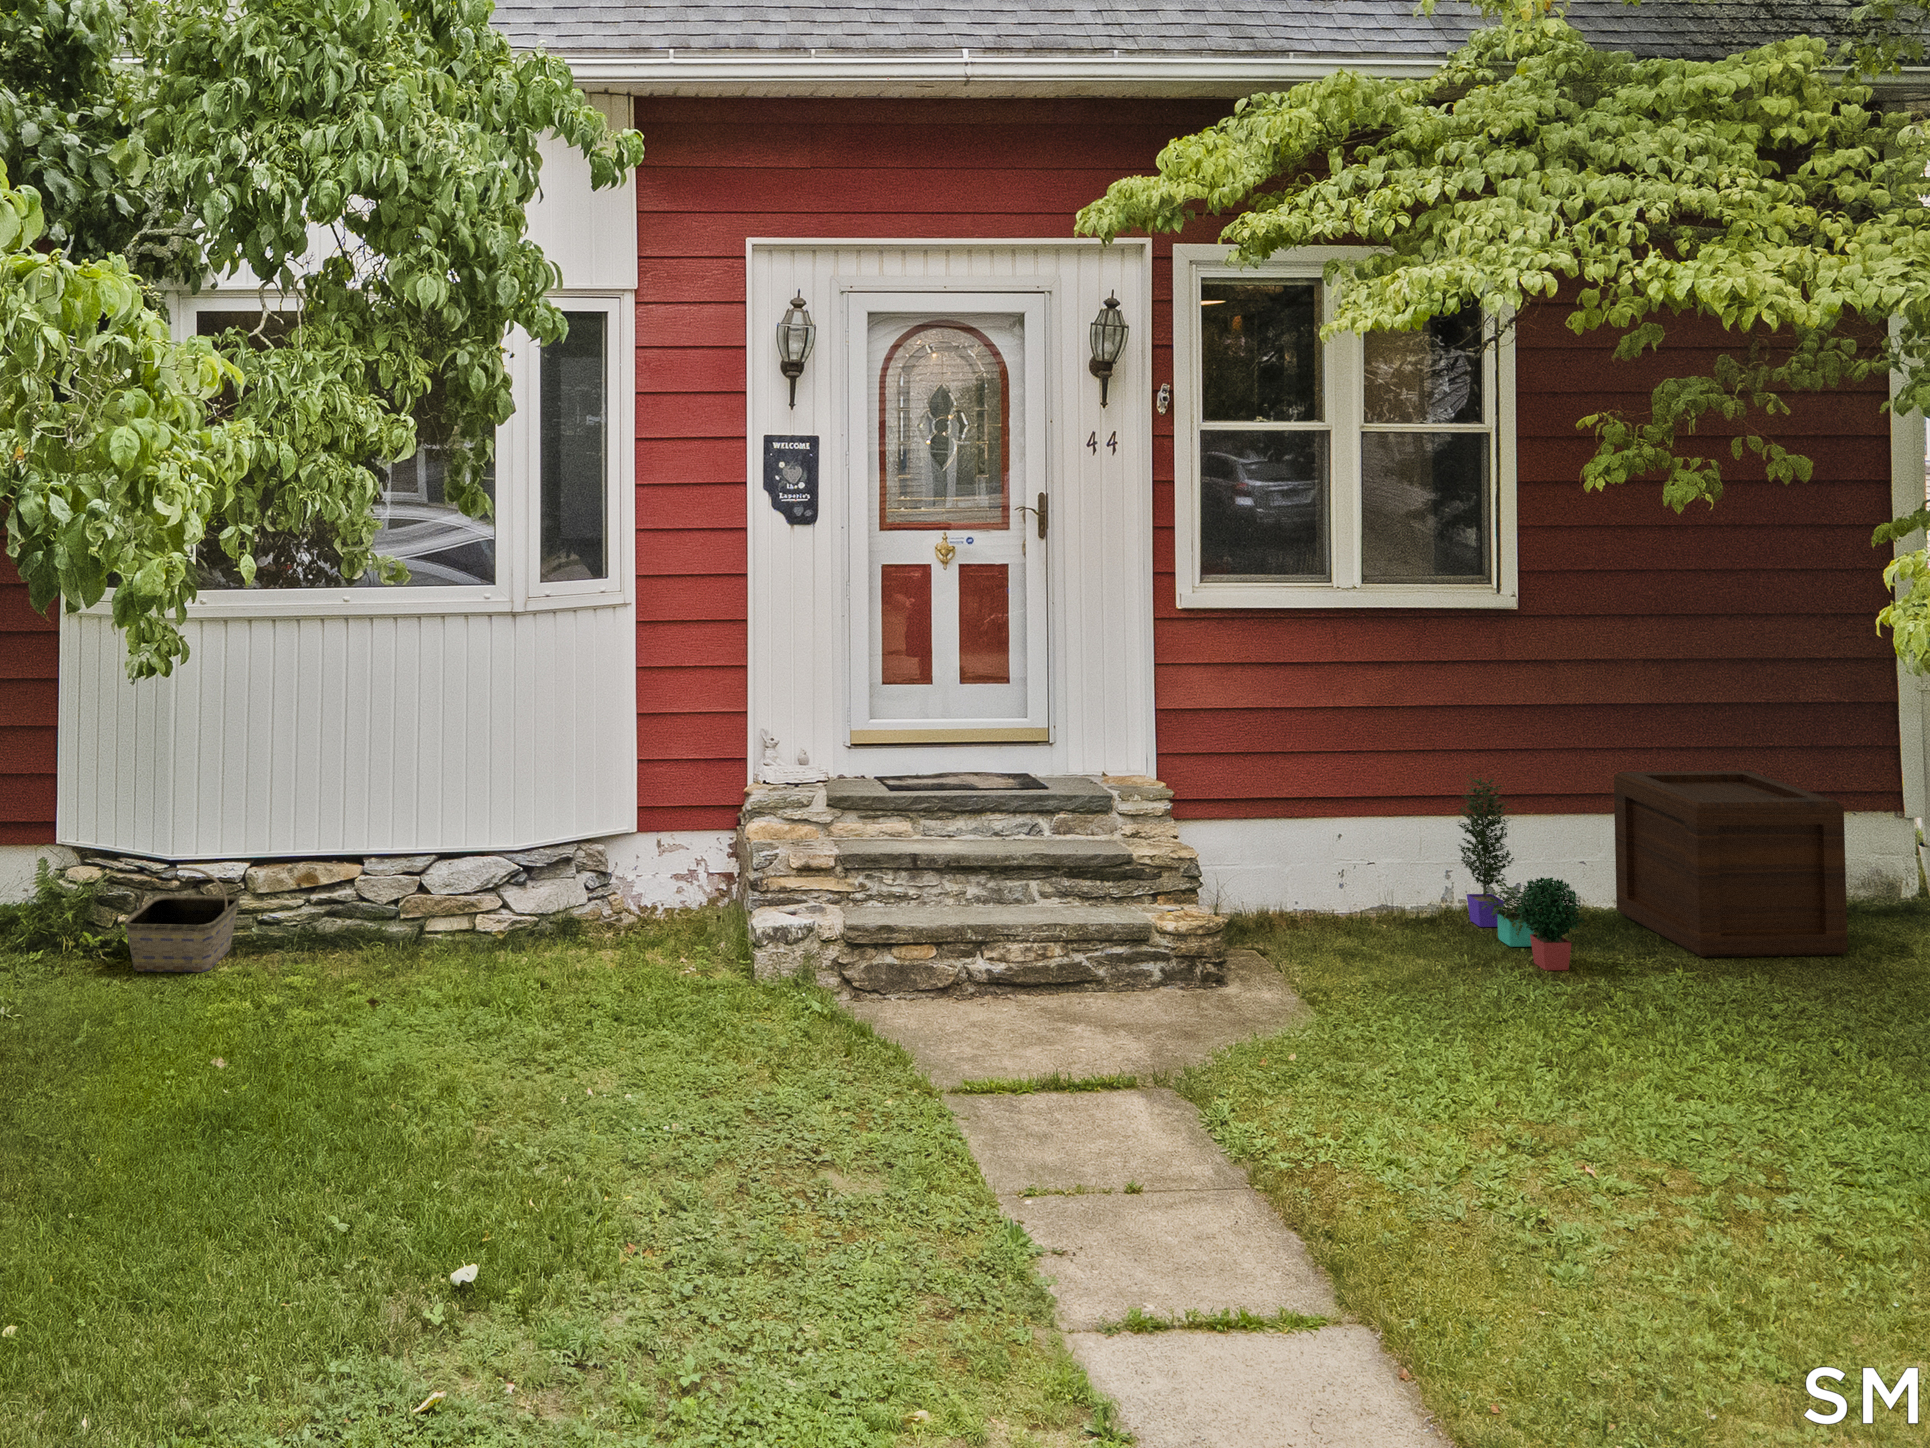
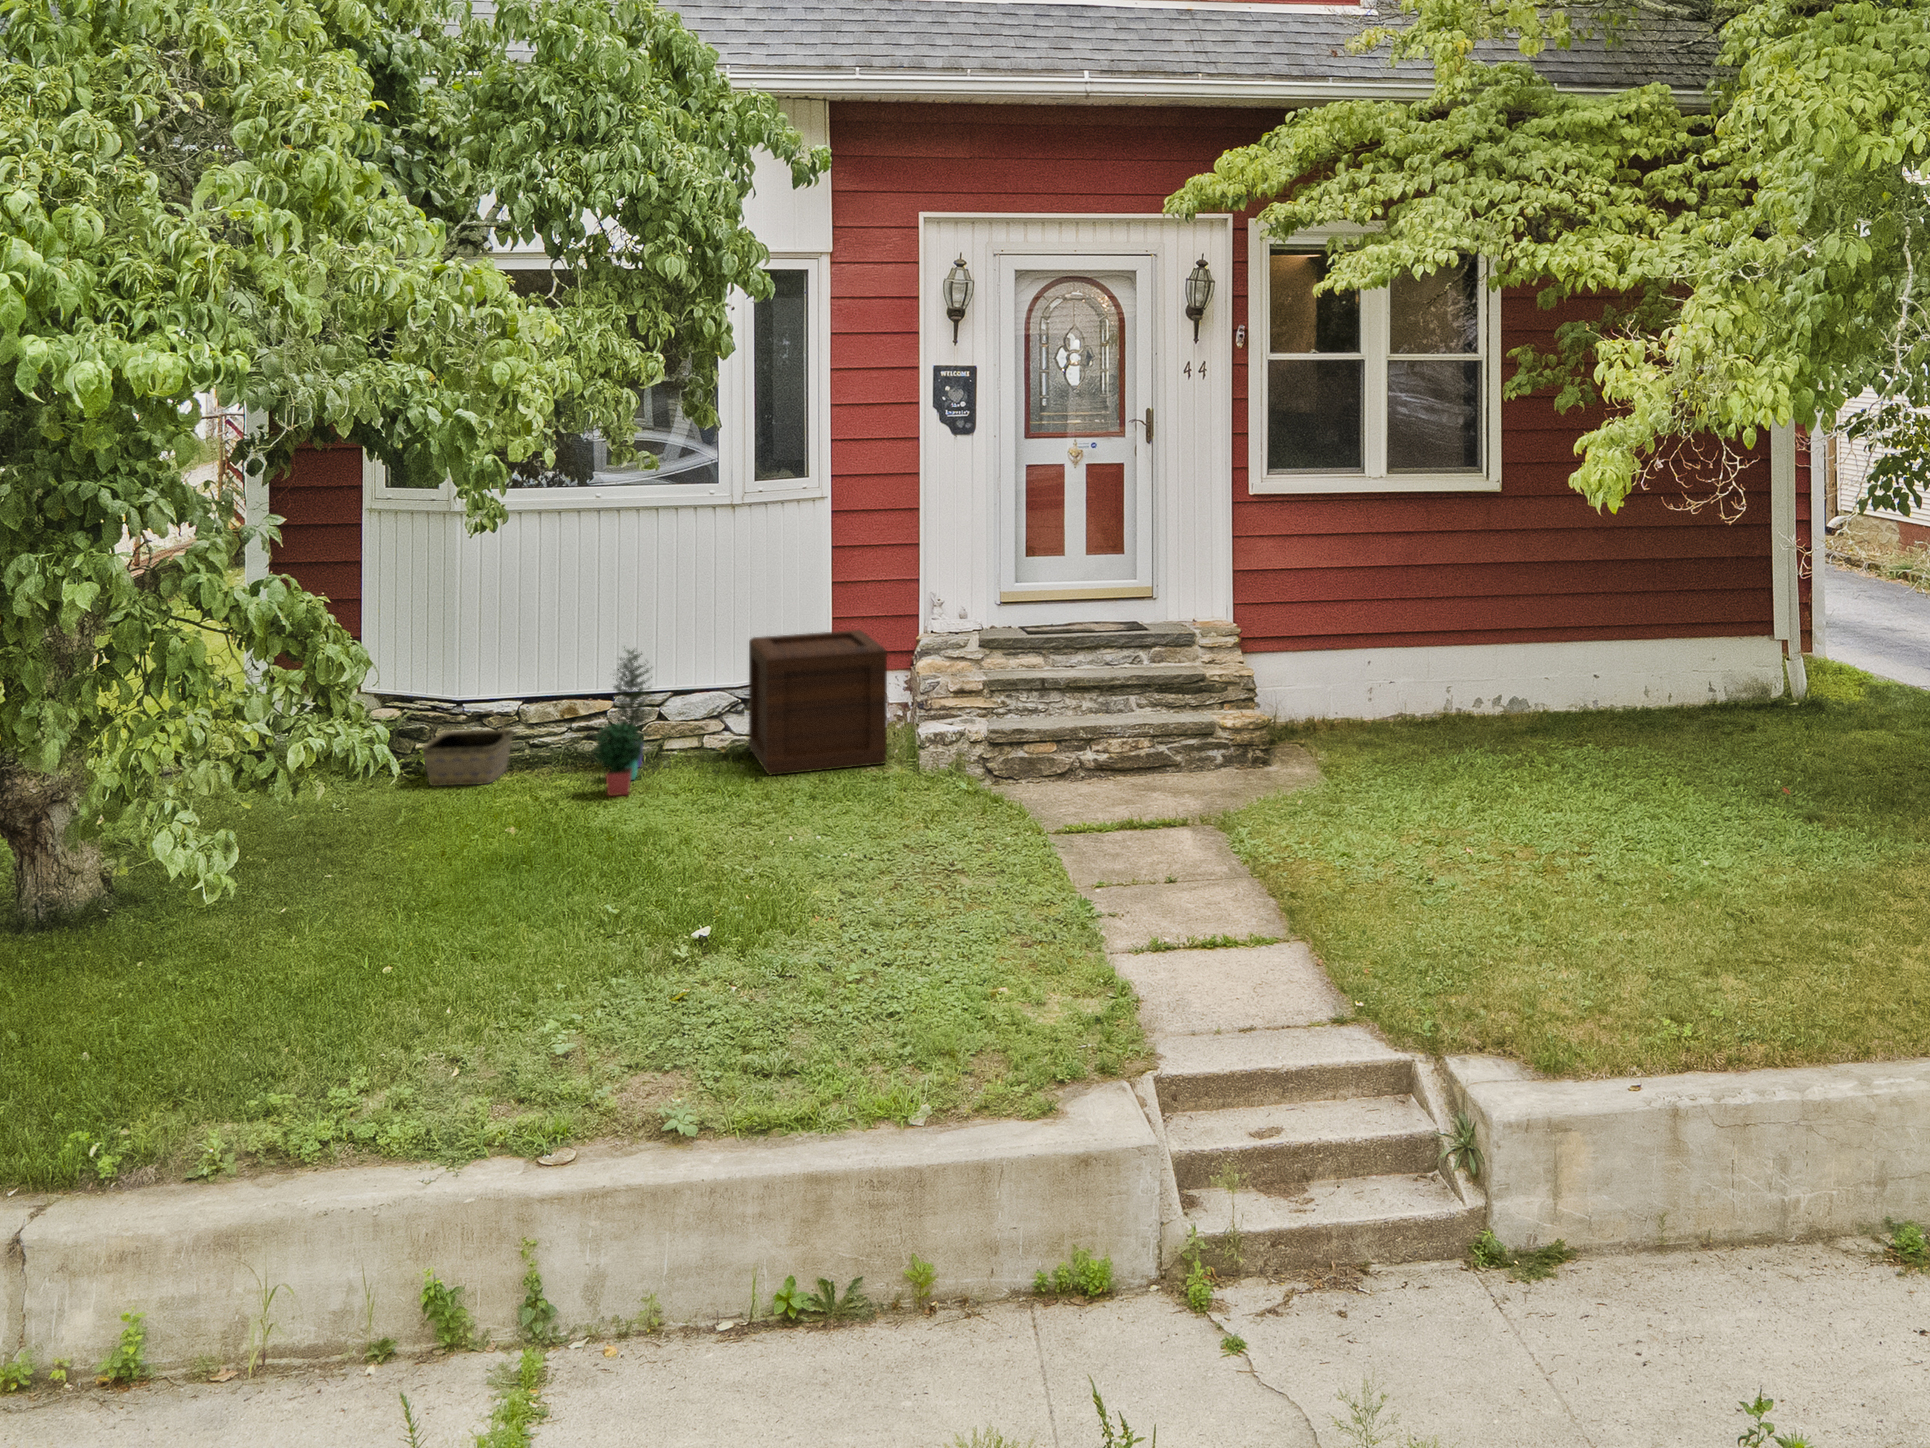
wooden crate: present [1614,771,1848,957] -> present [749,630,887,775]
potted plant: present [1458,774,1584,970] -> present [594,647,653,796]

